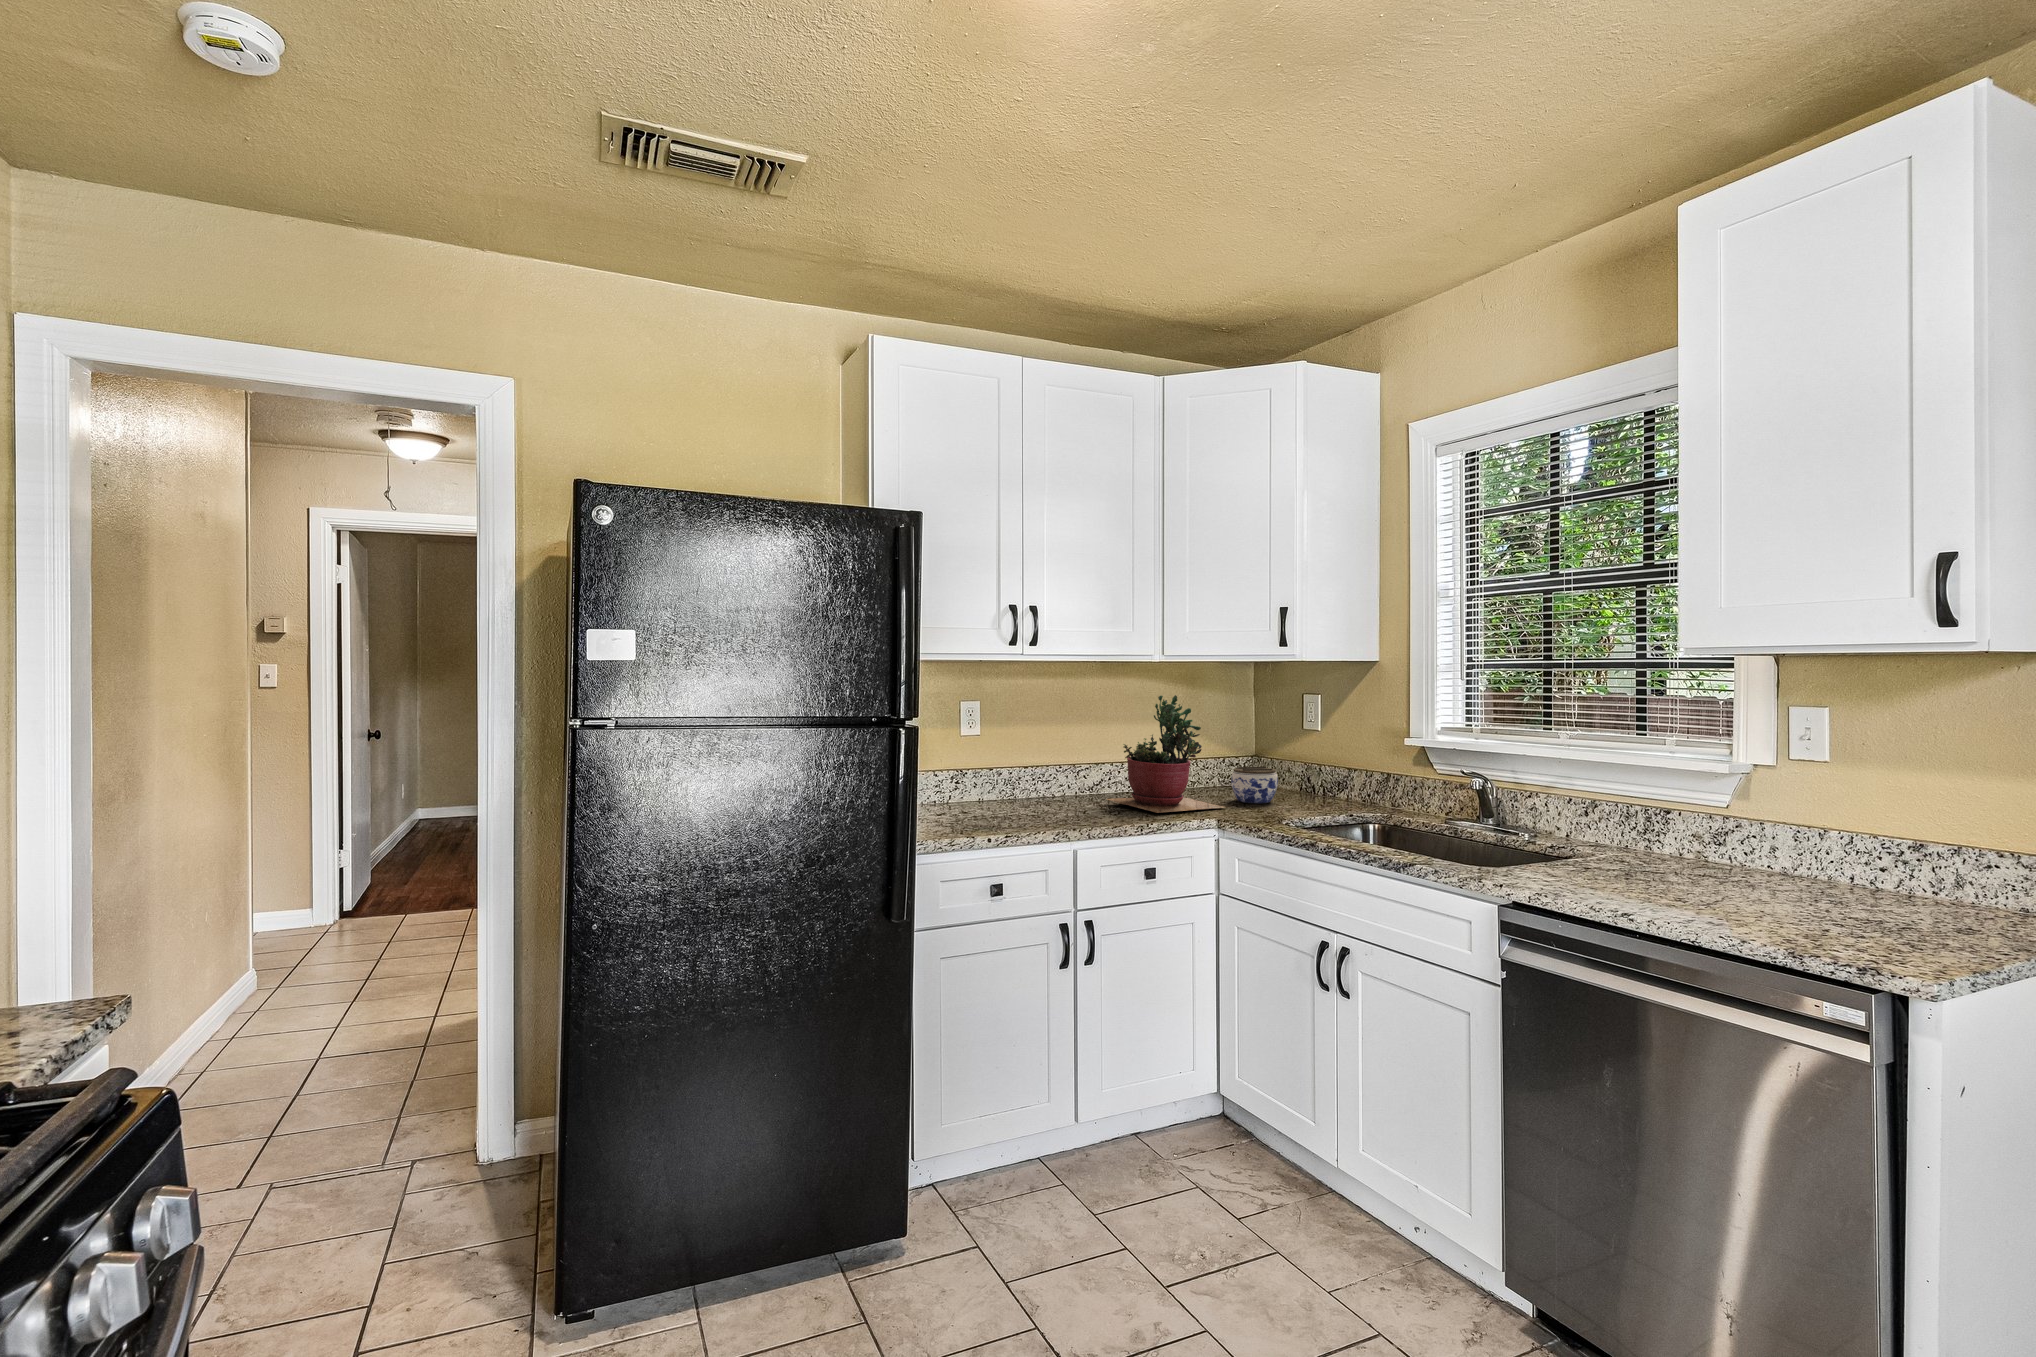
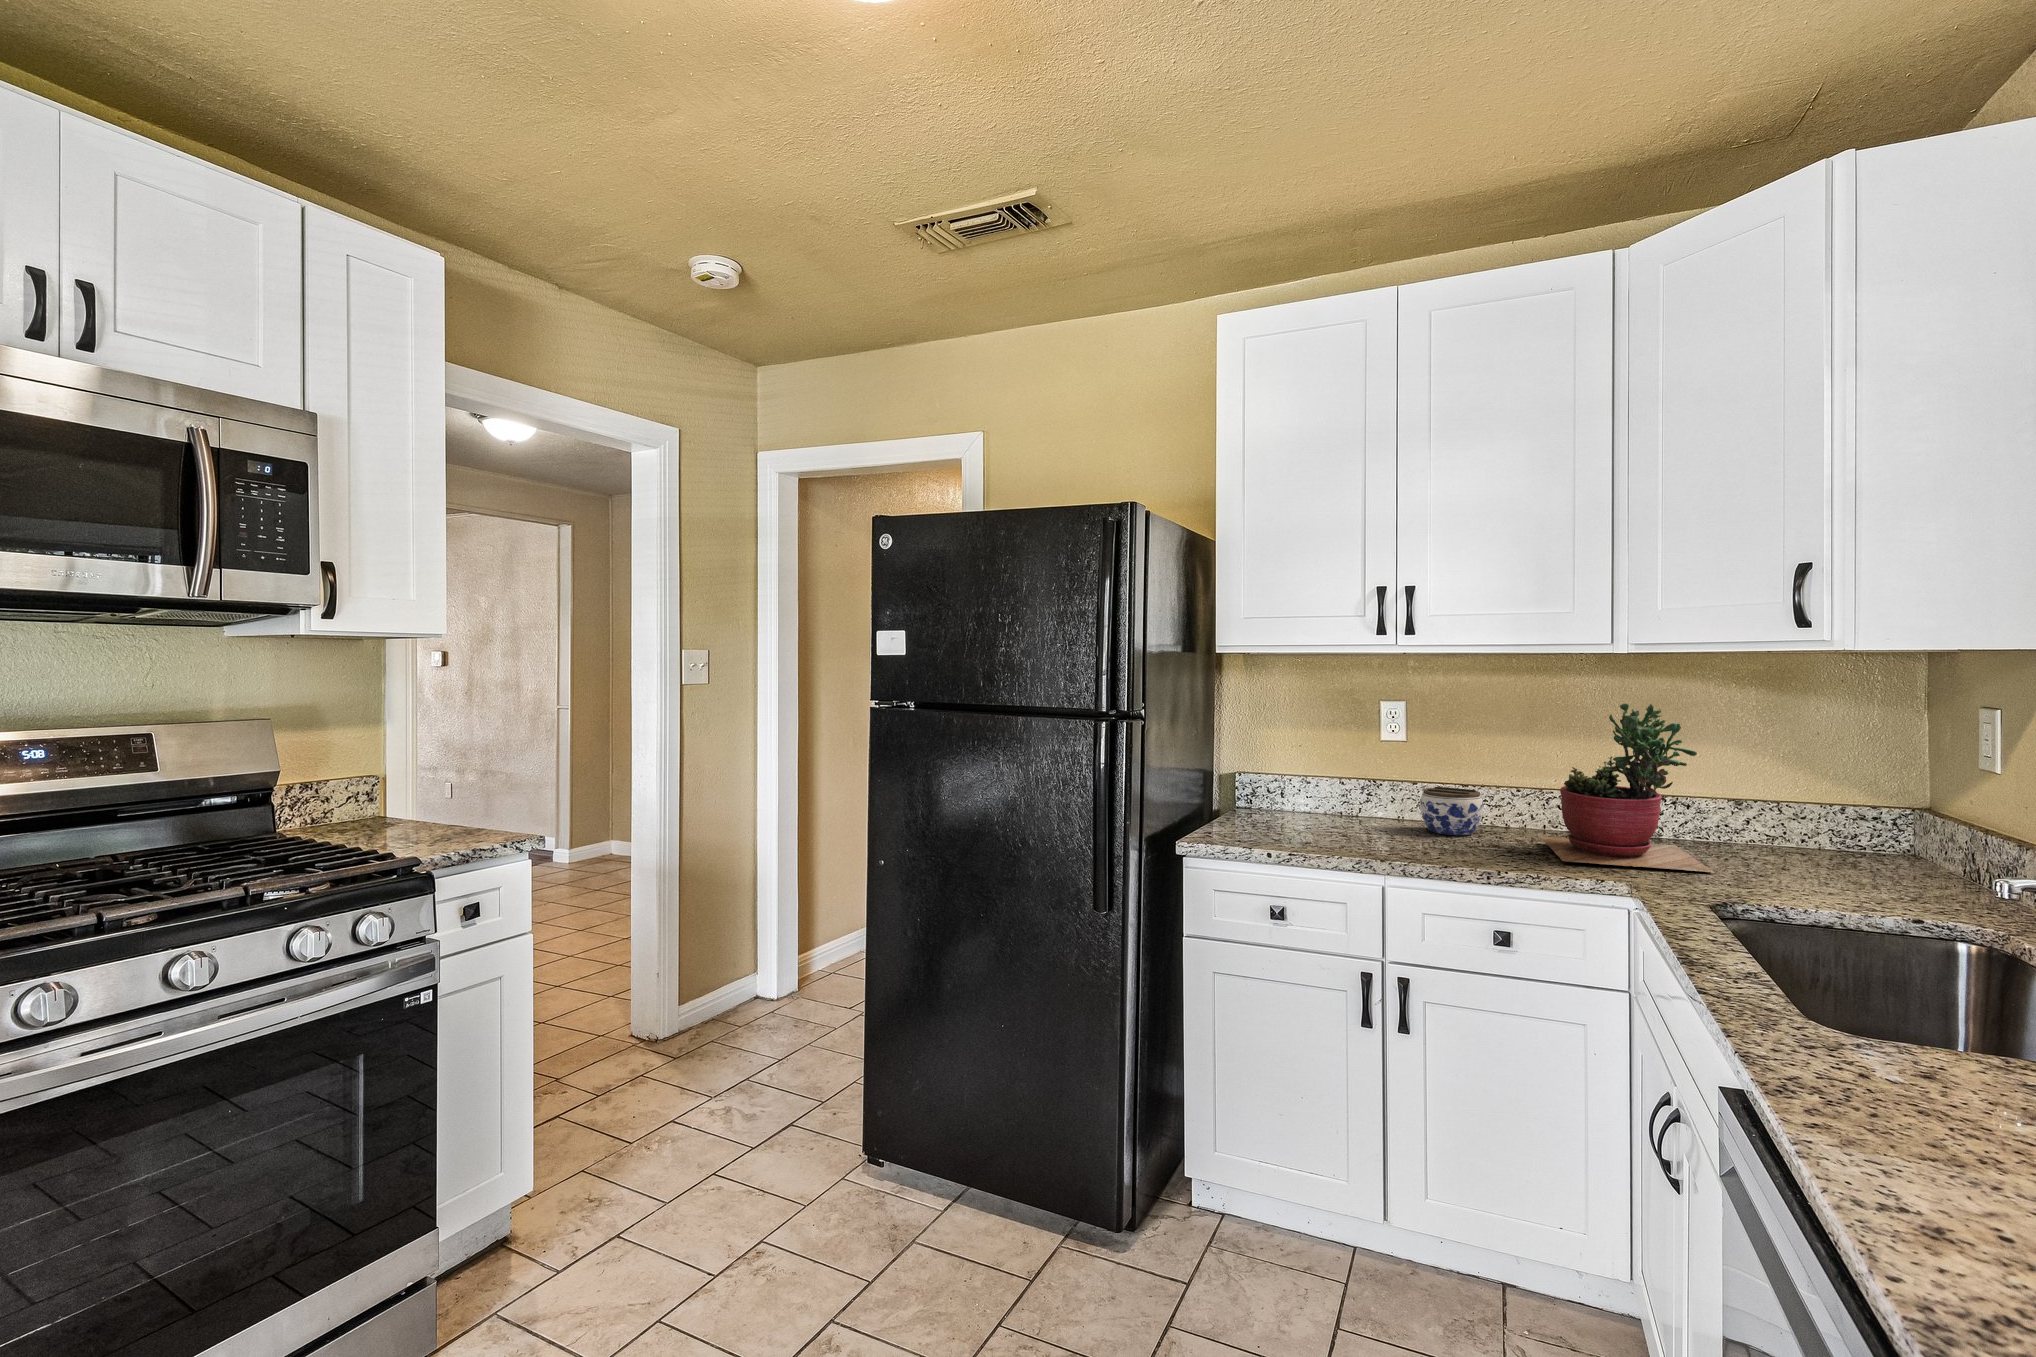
jar: present [1231,767,1278,803] -> present [1420,787,1483,835]

